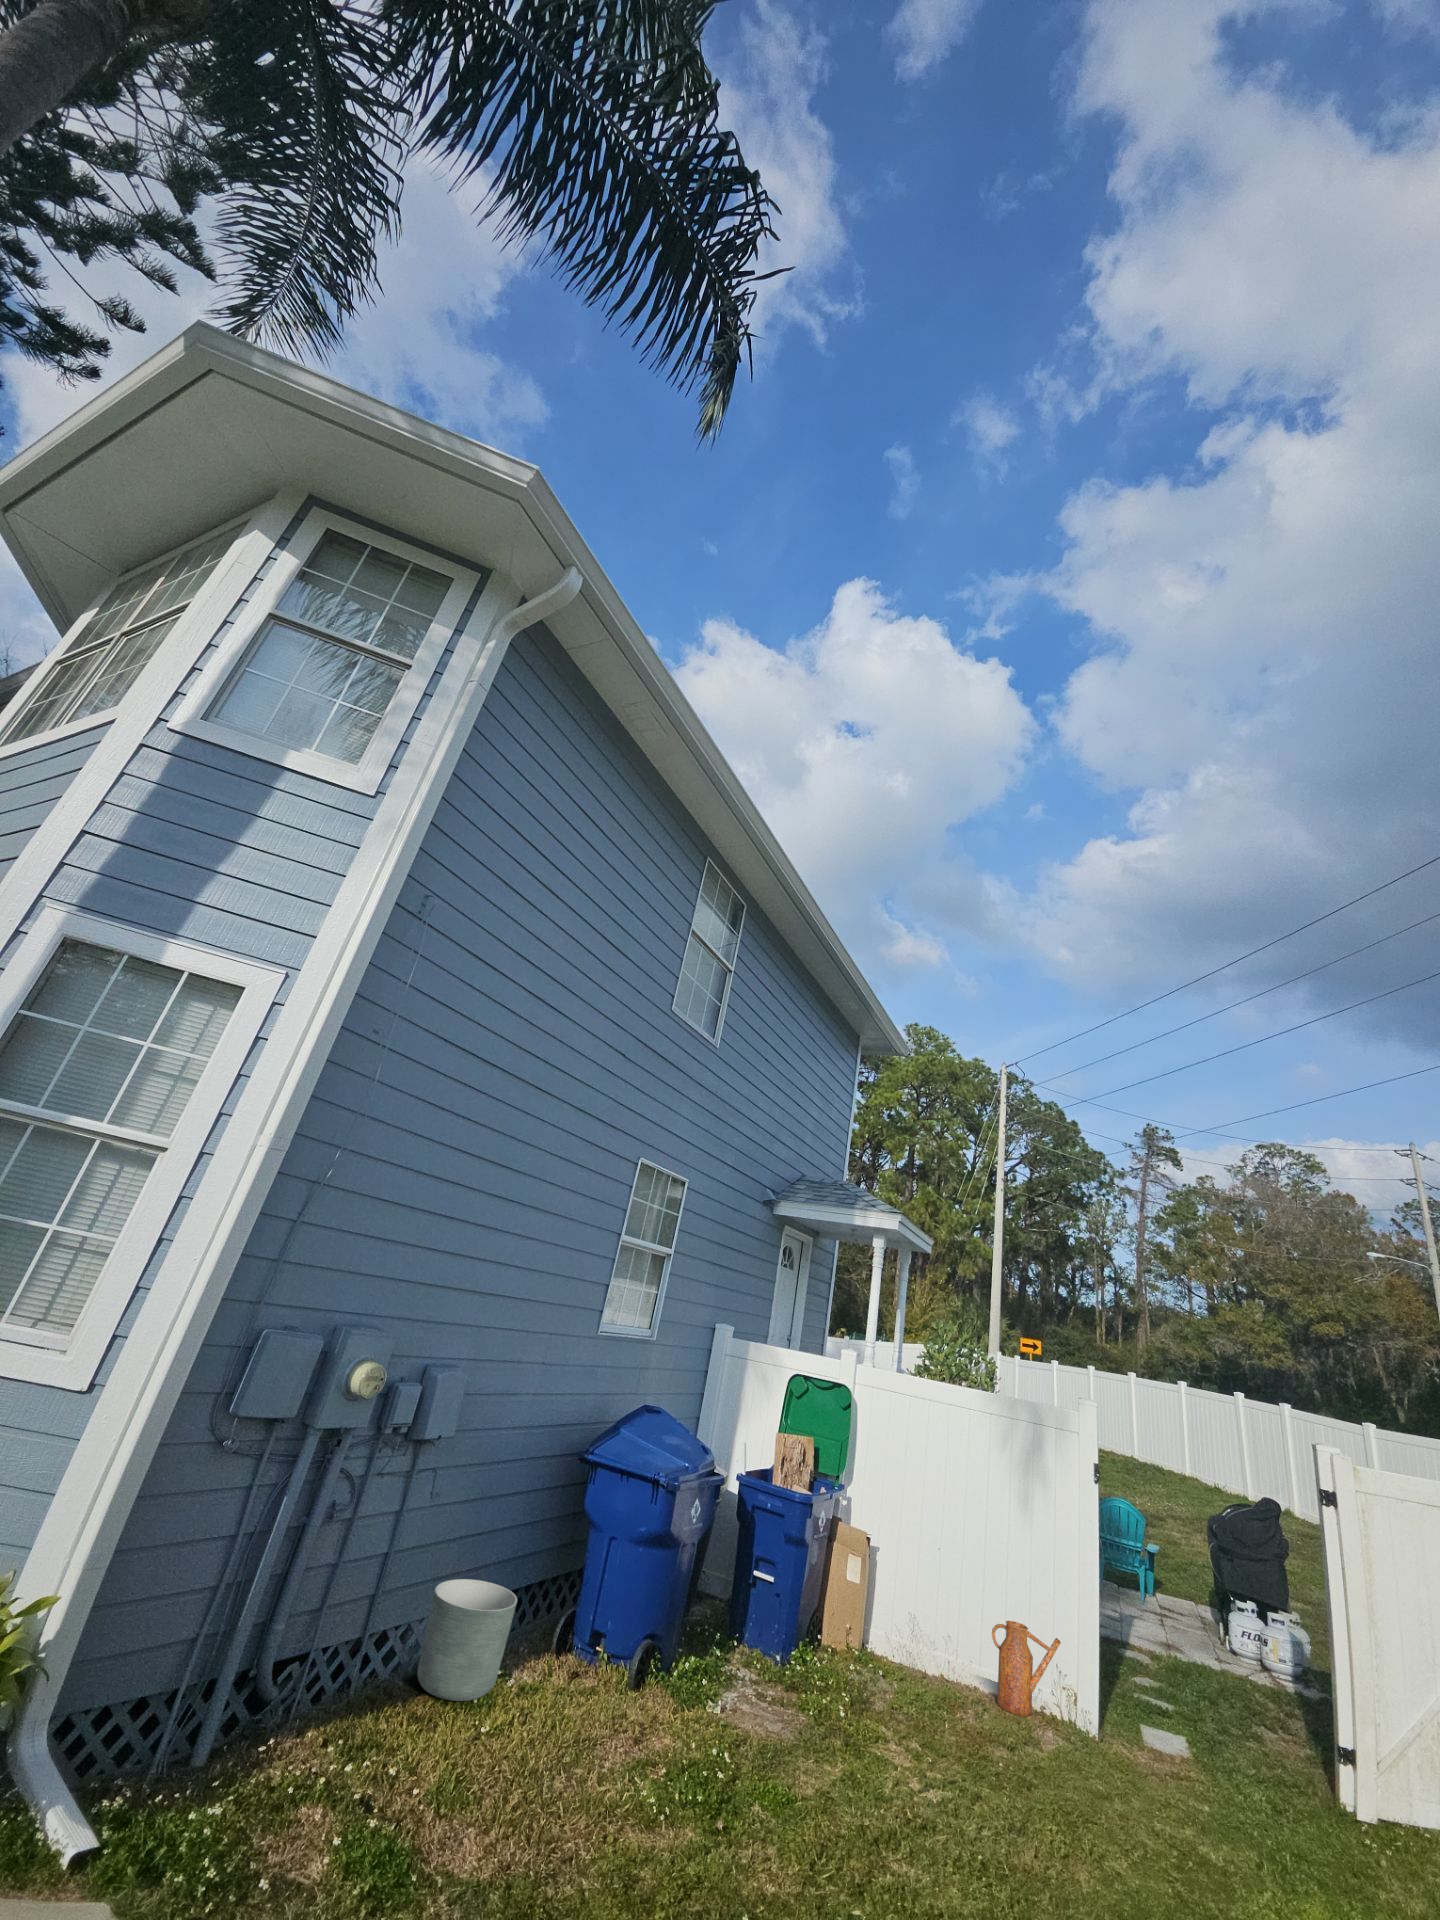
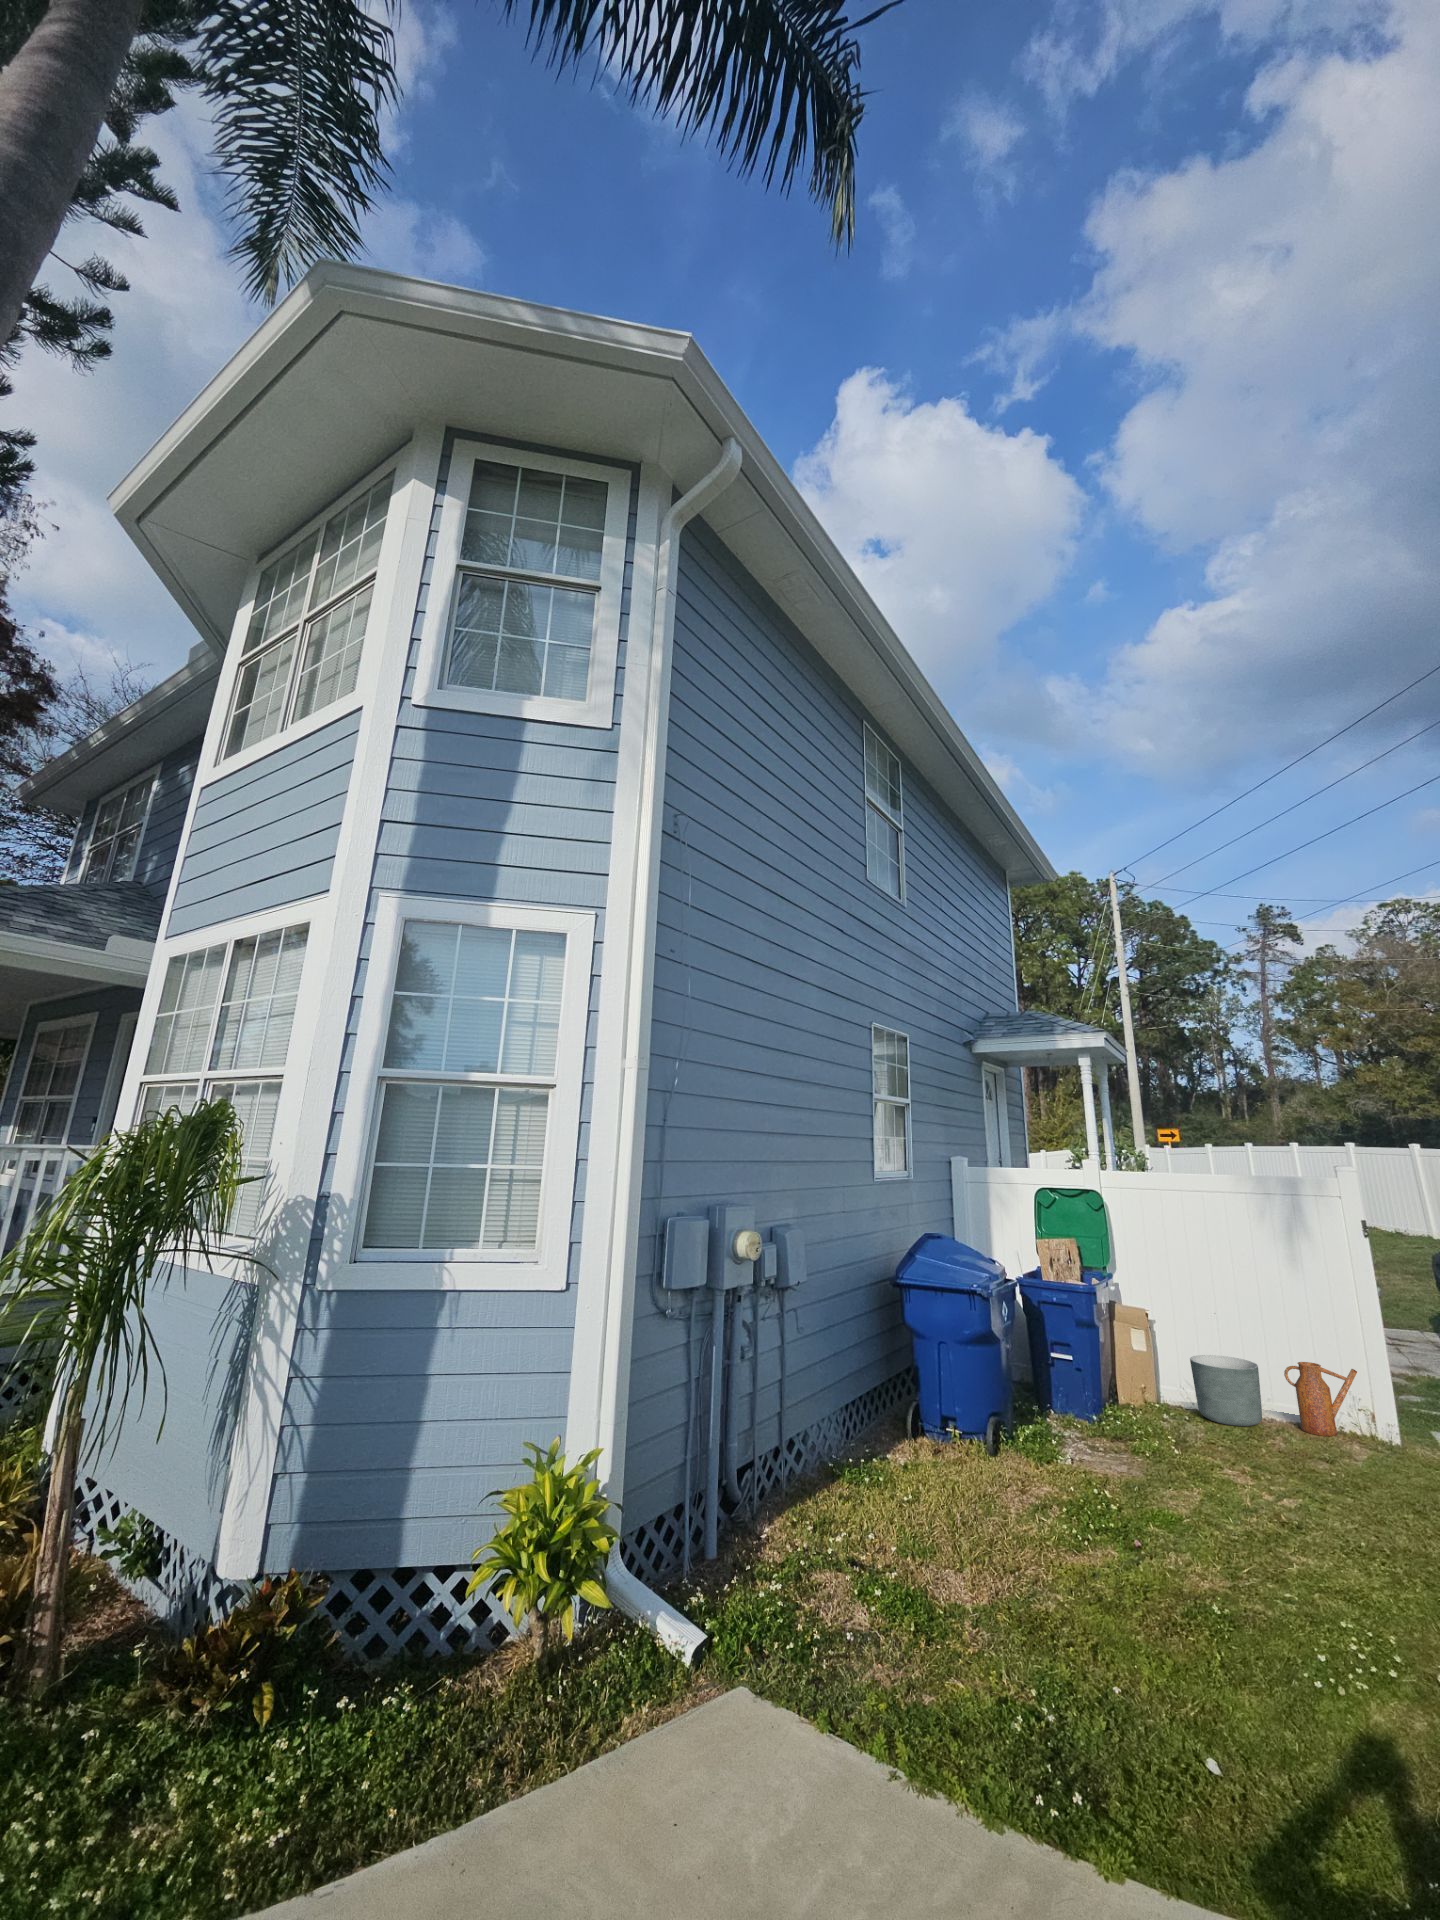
planter: present [417,1579,517,1701] -> present [1190,1355,1262,1426]

